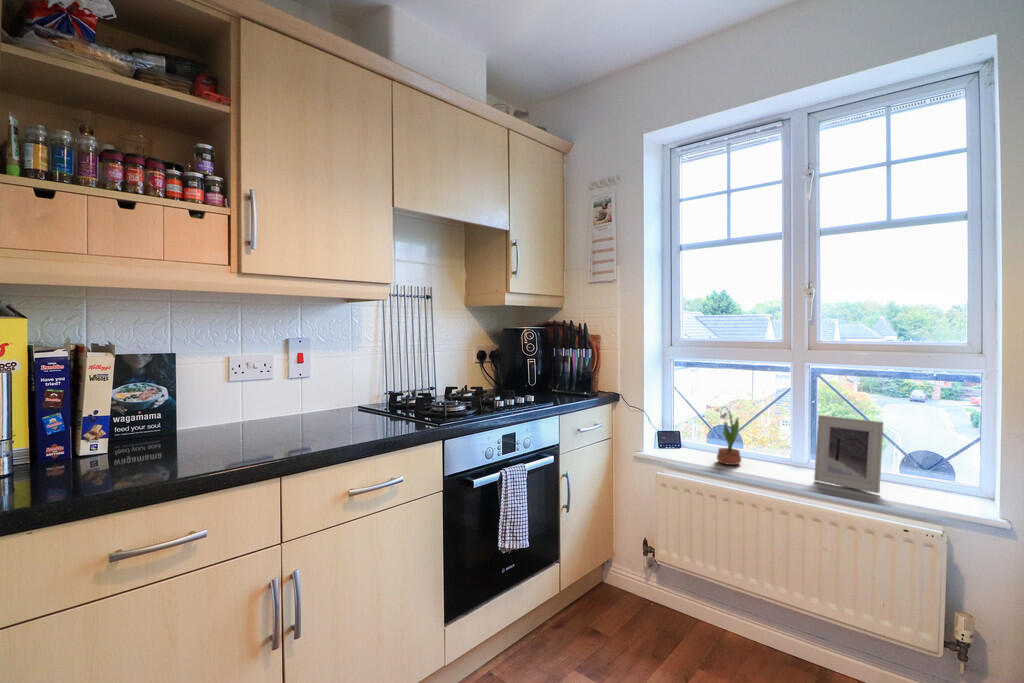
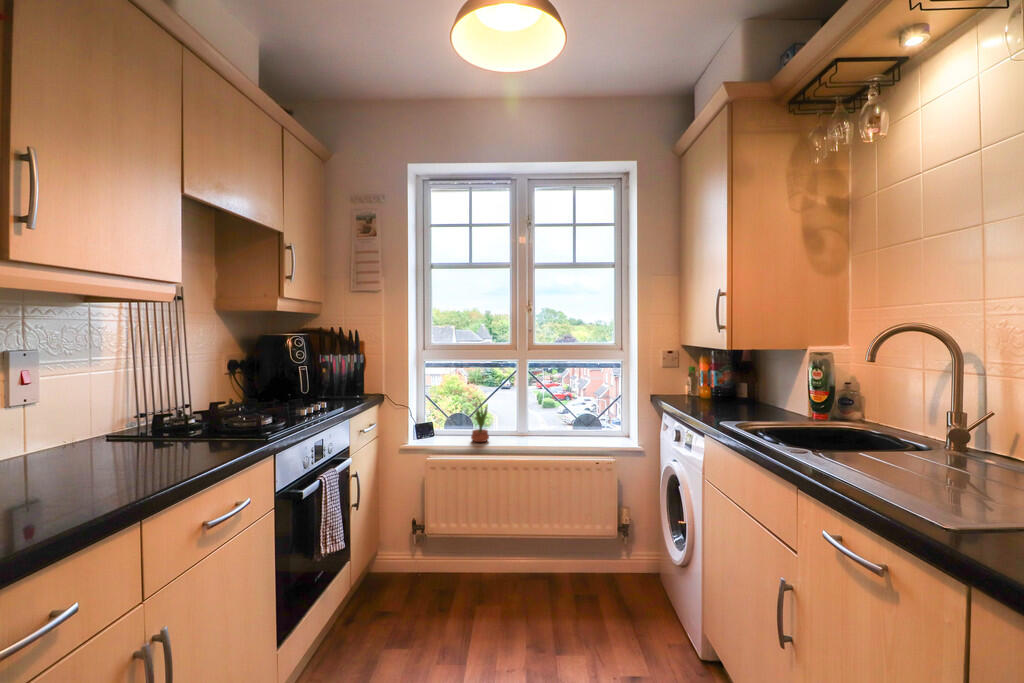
picture frame: present [814,415,883,493] -> none [540,397,578,445]

